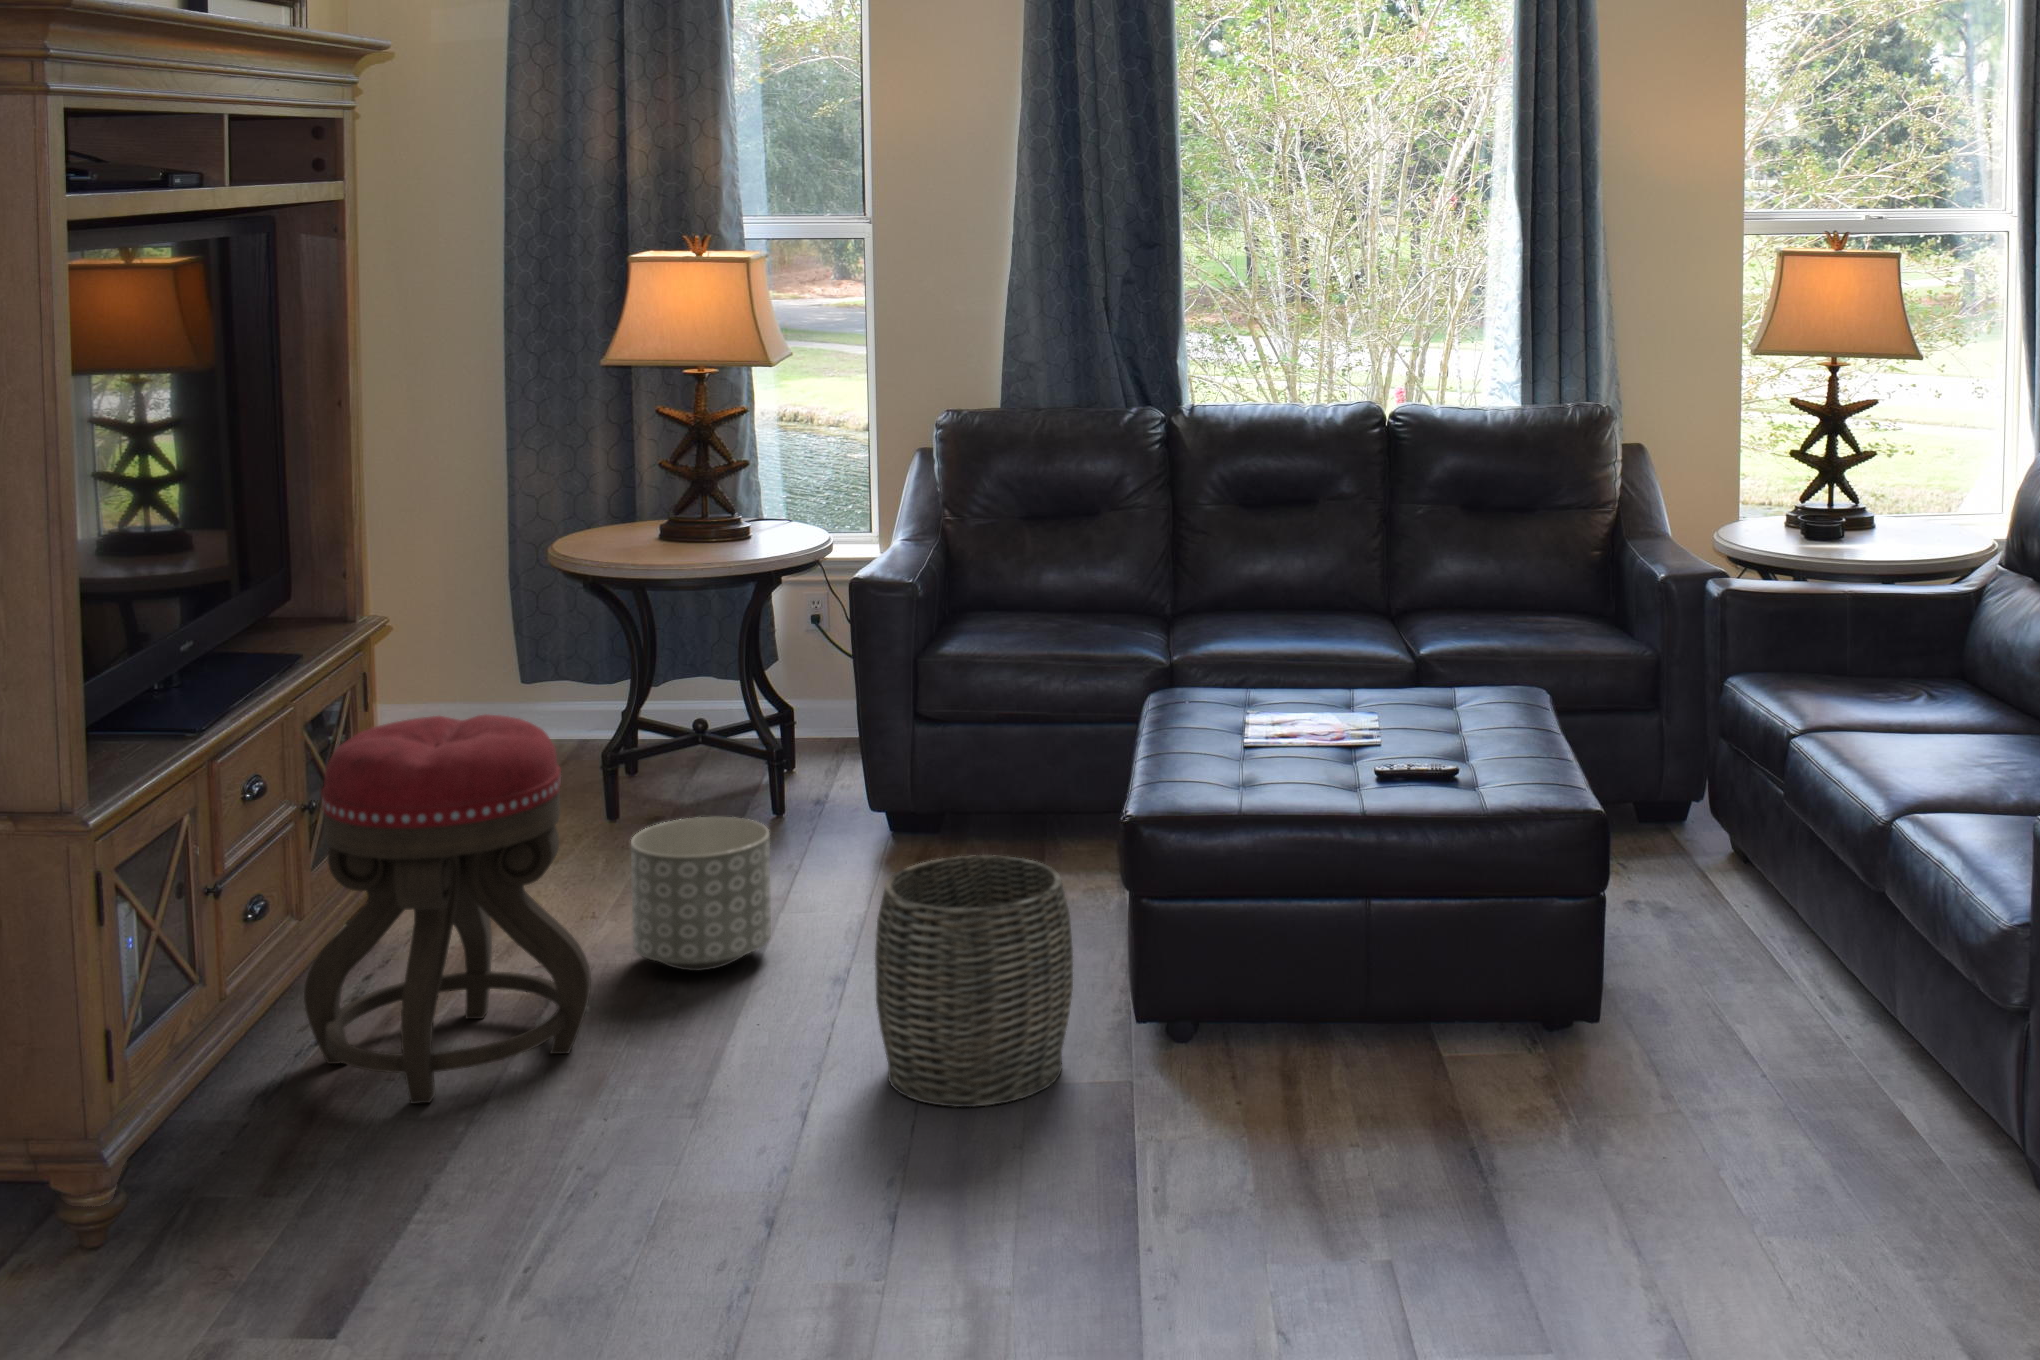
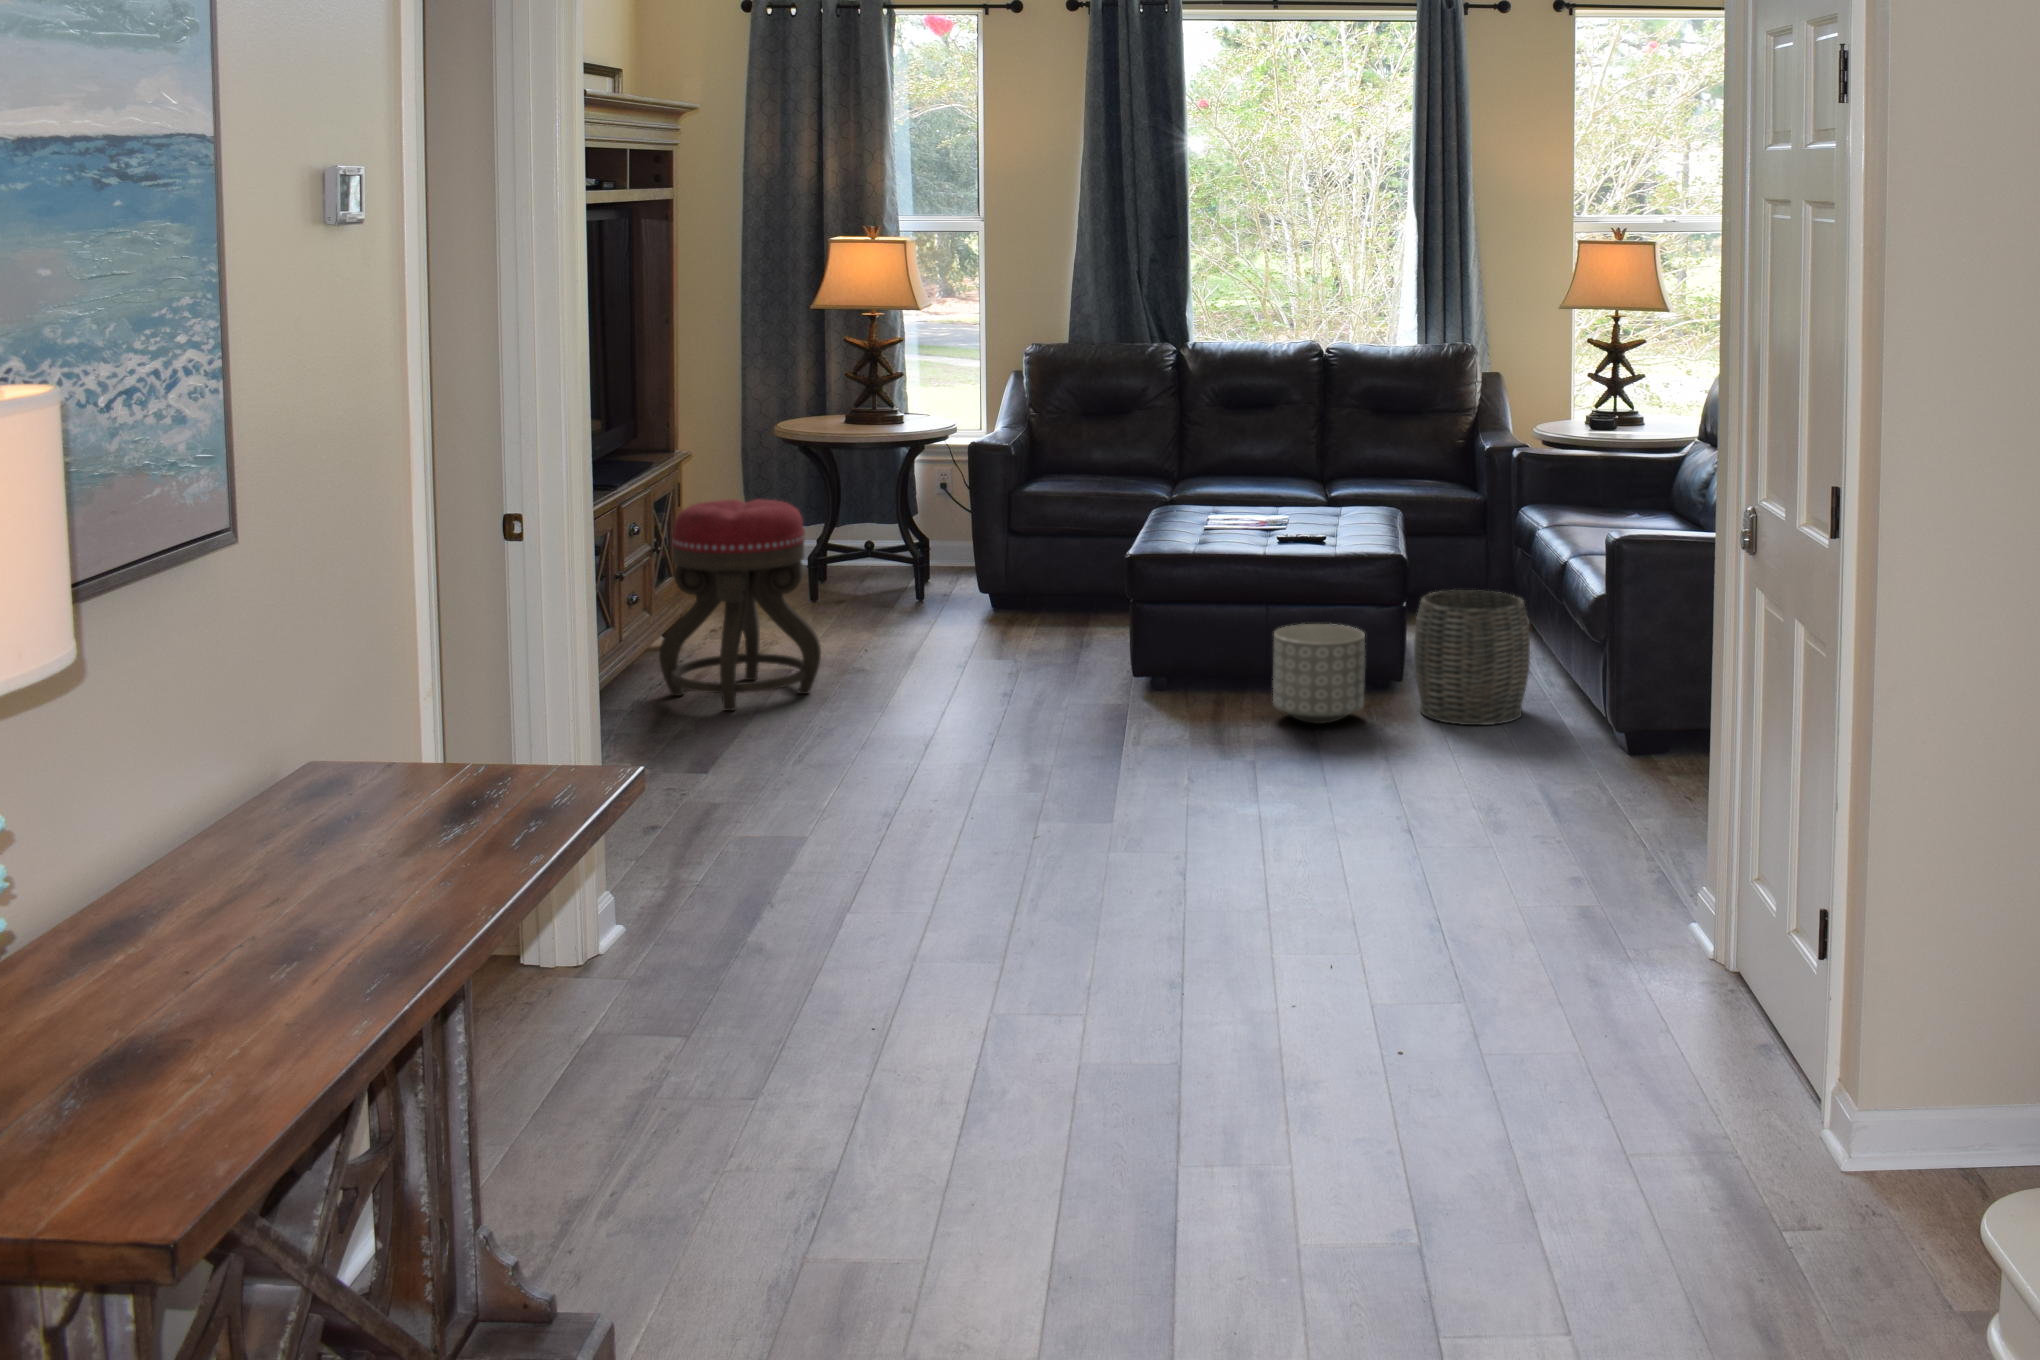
planter: present [631,817,771,971] -> present [1273,624,1365,723]
woven basket: present [875,855,1073,1107] -> present [1414,590,1530,725]

